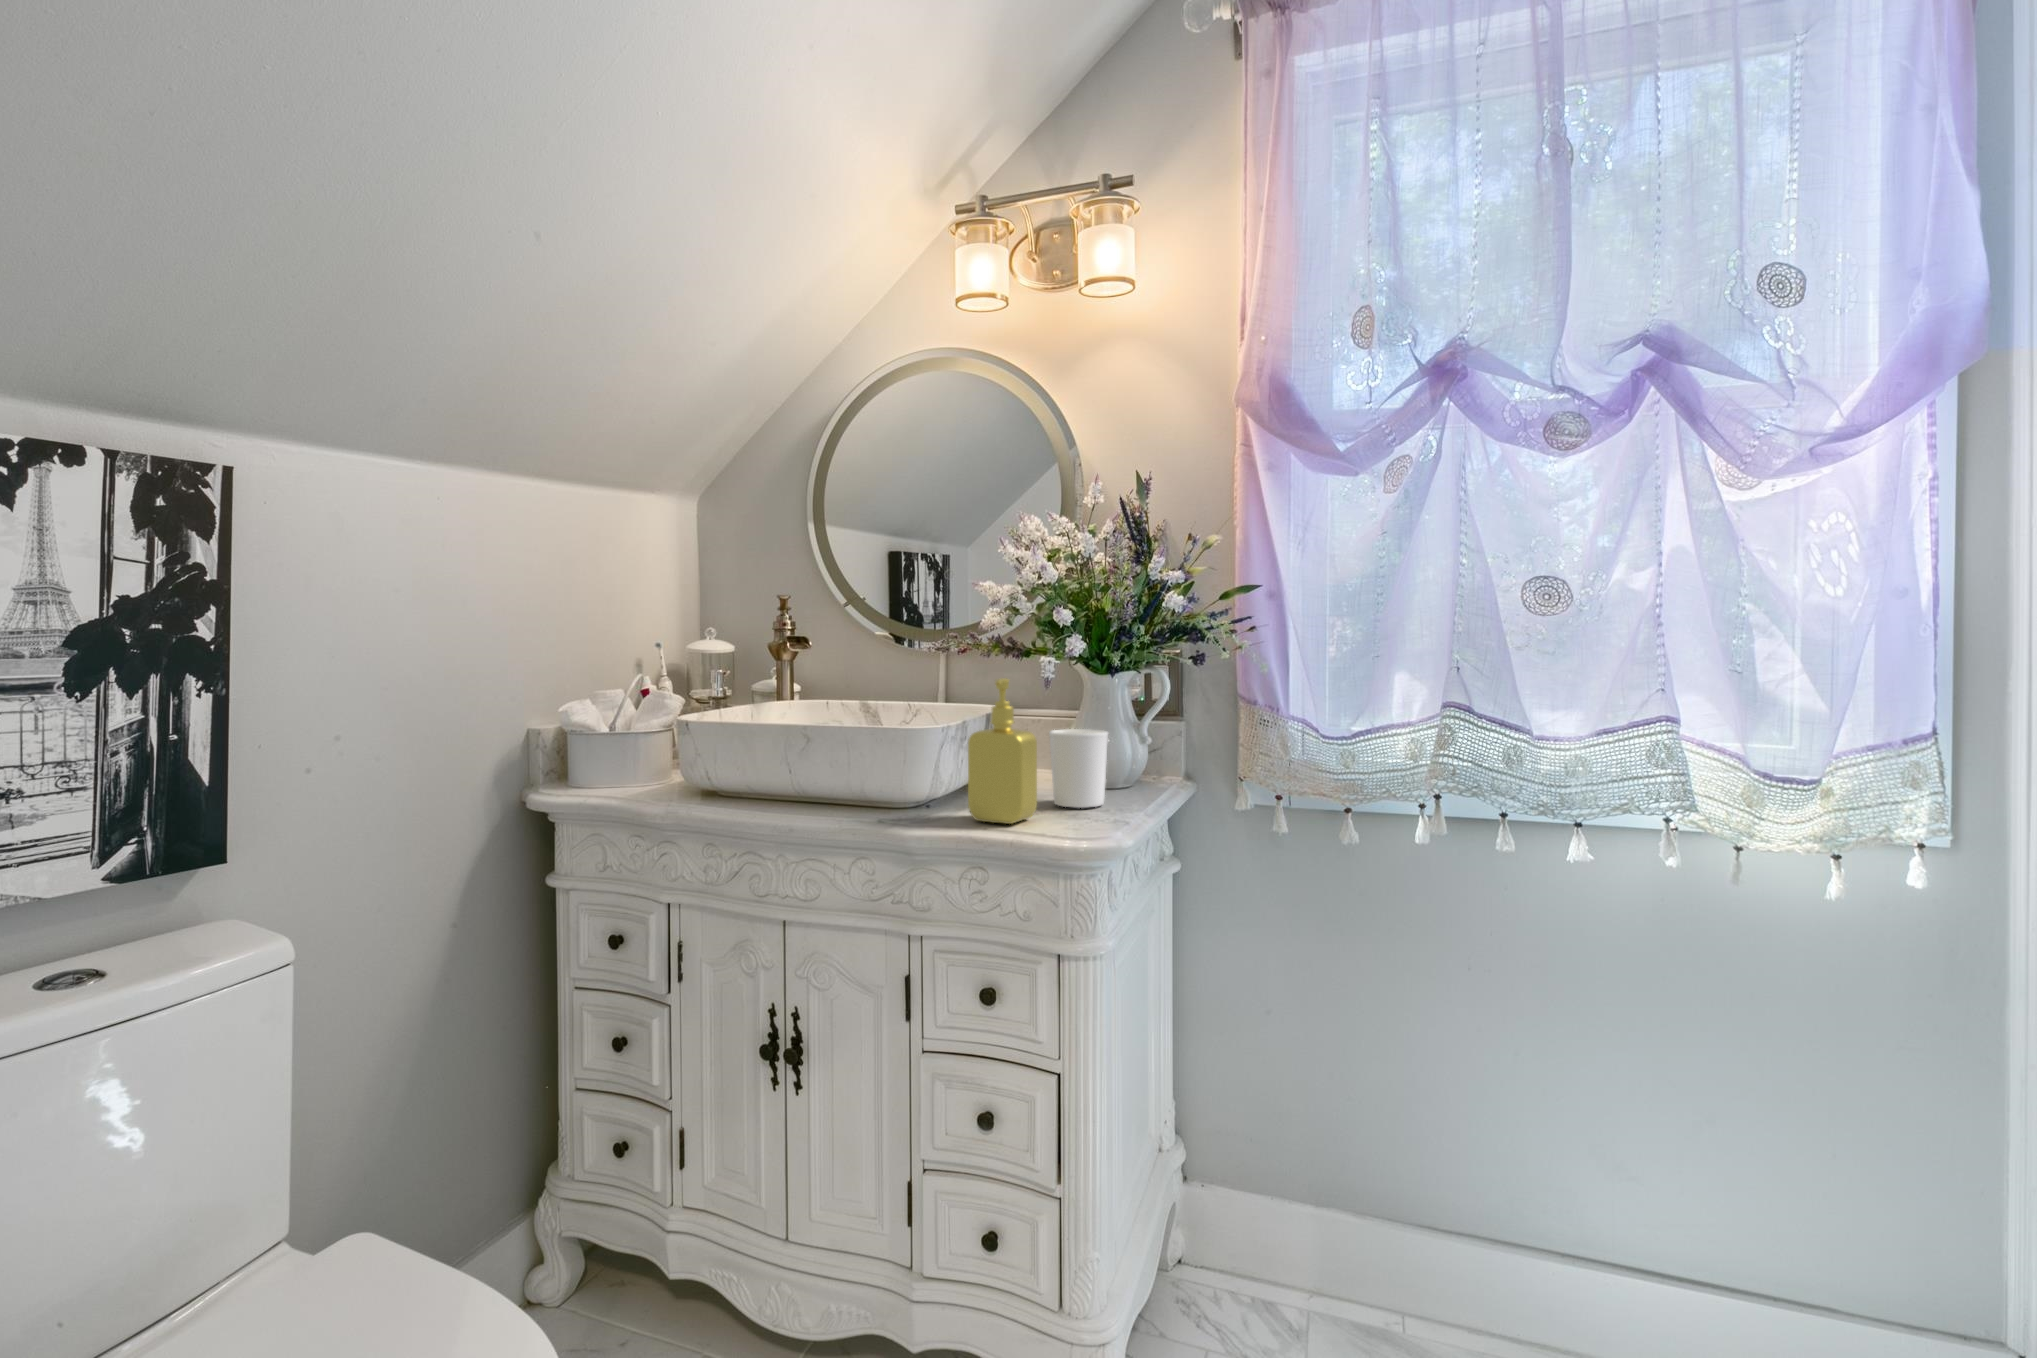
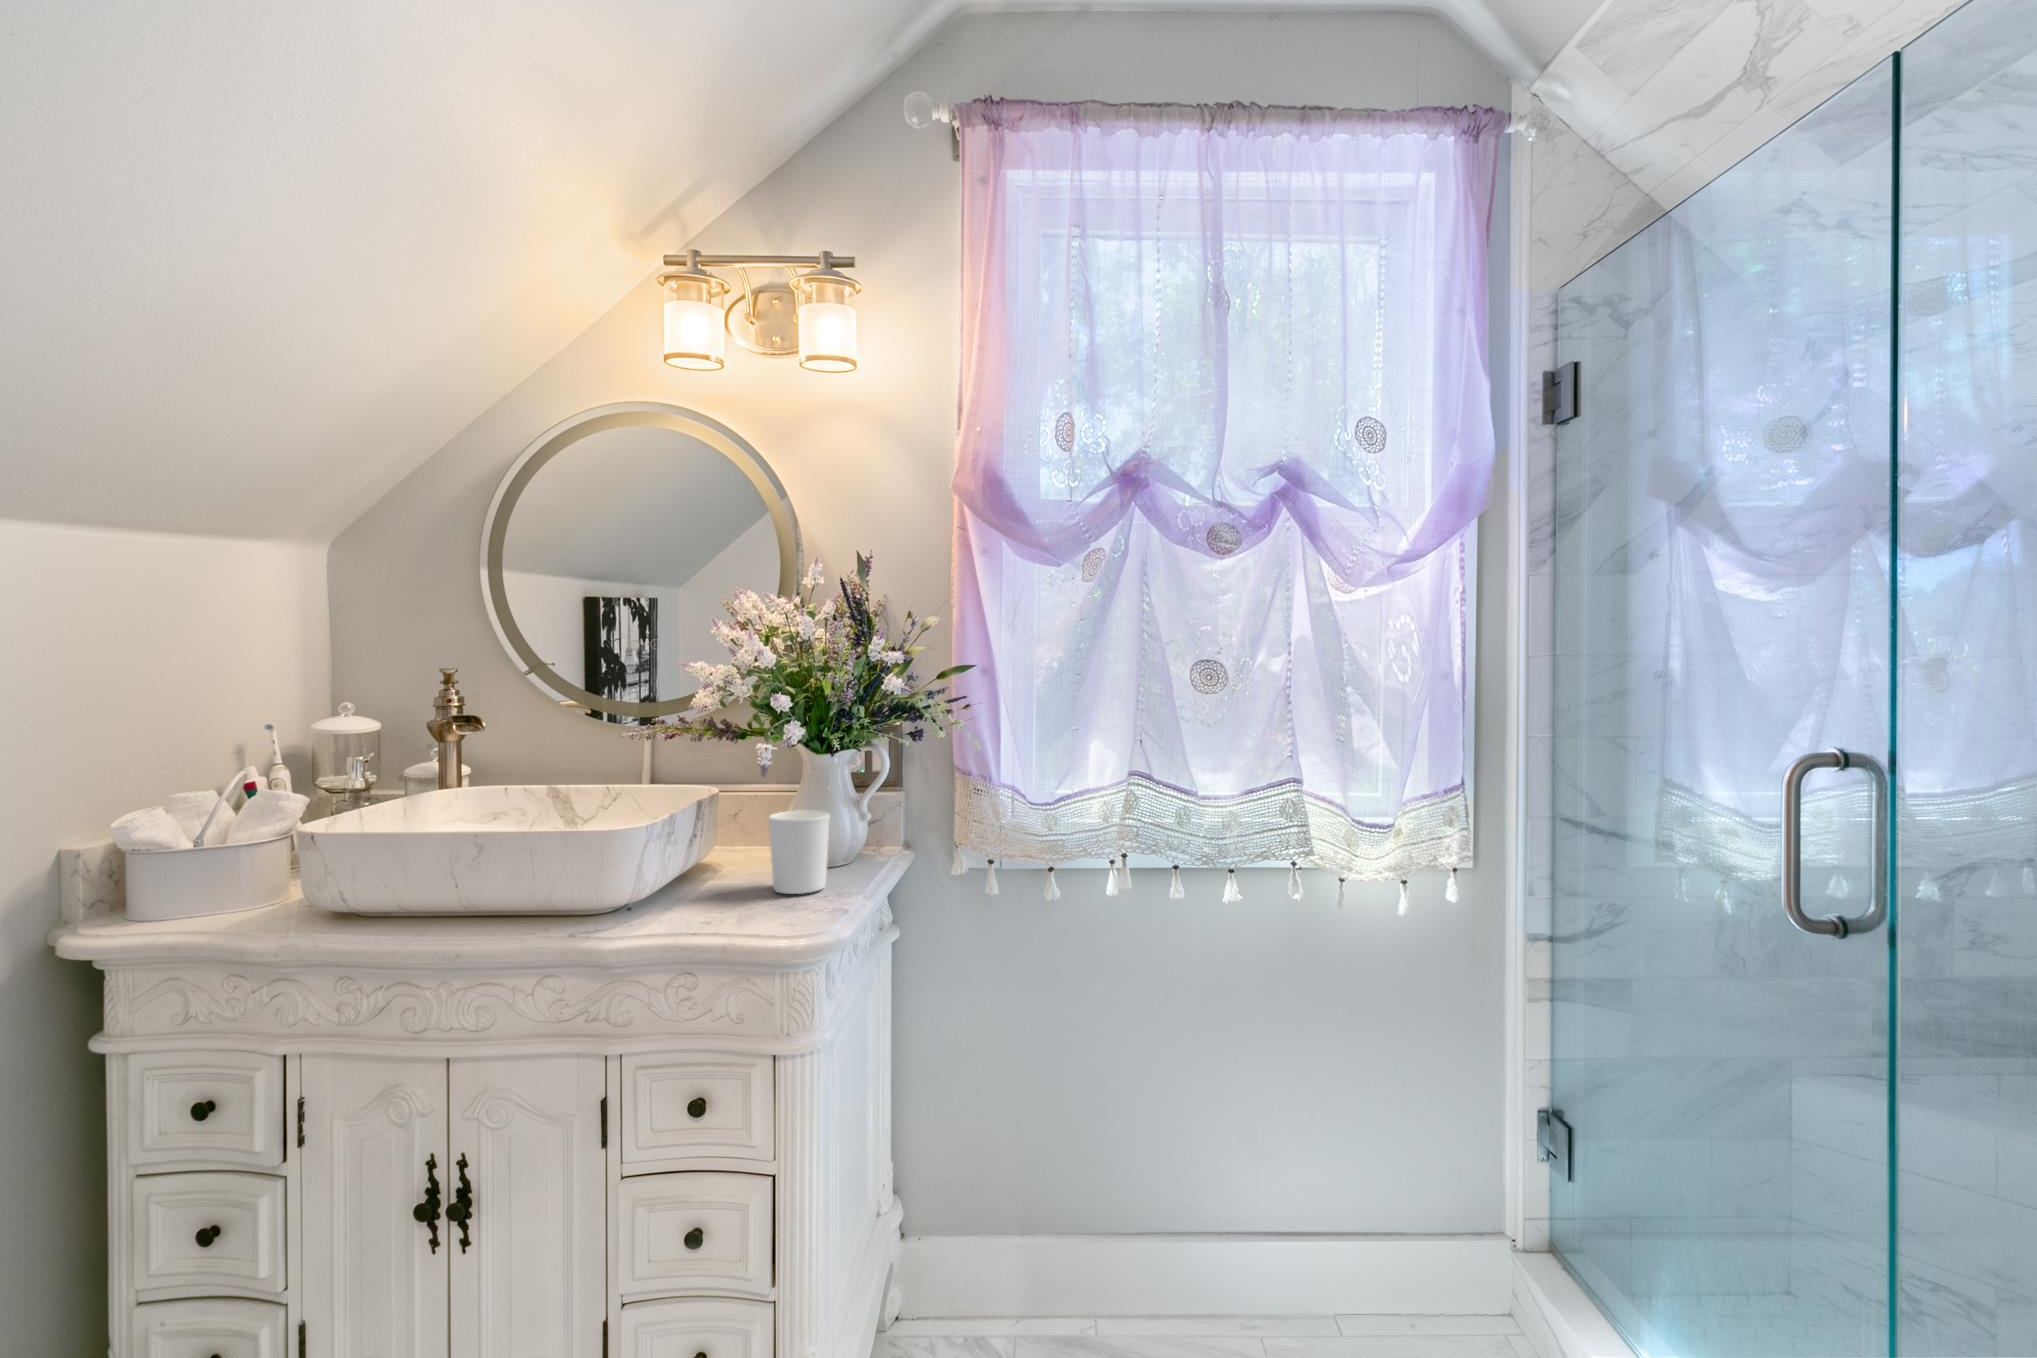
soap dispenser: present [968,678,1037,824] -> none [682,769,759,924]

